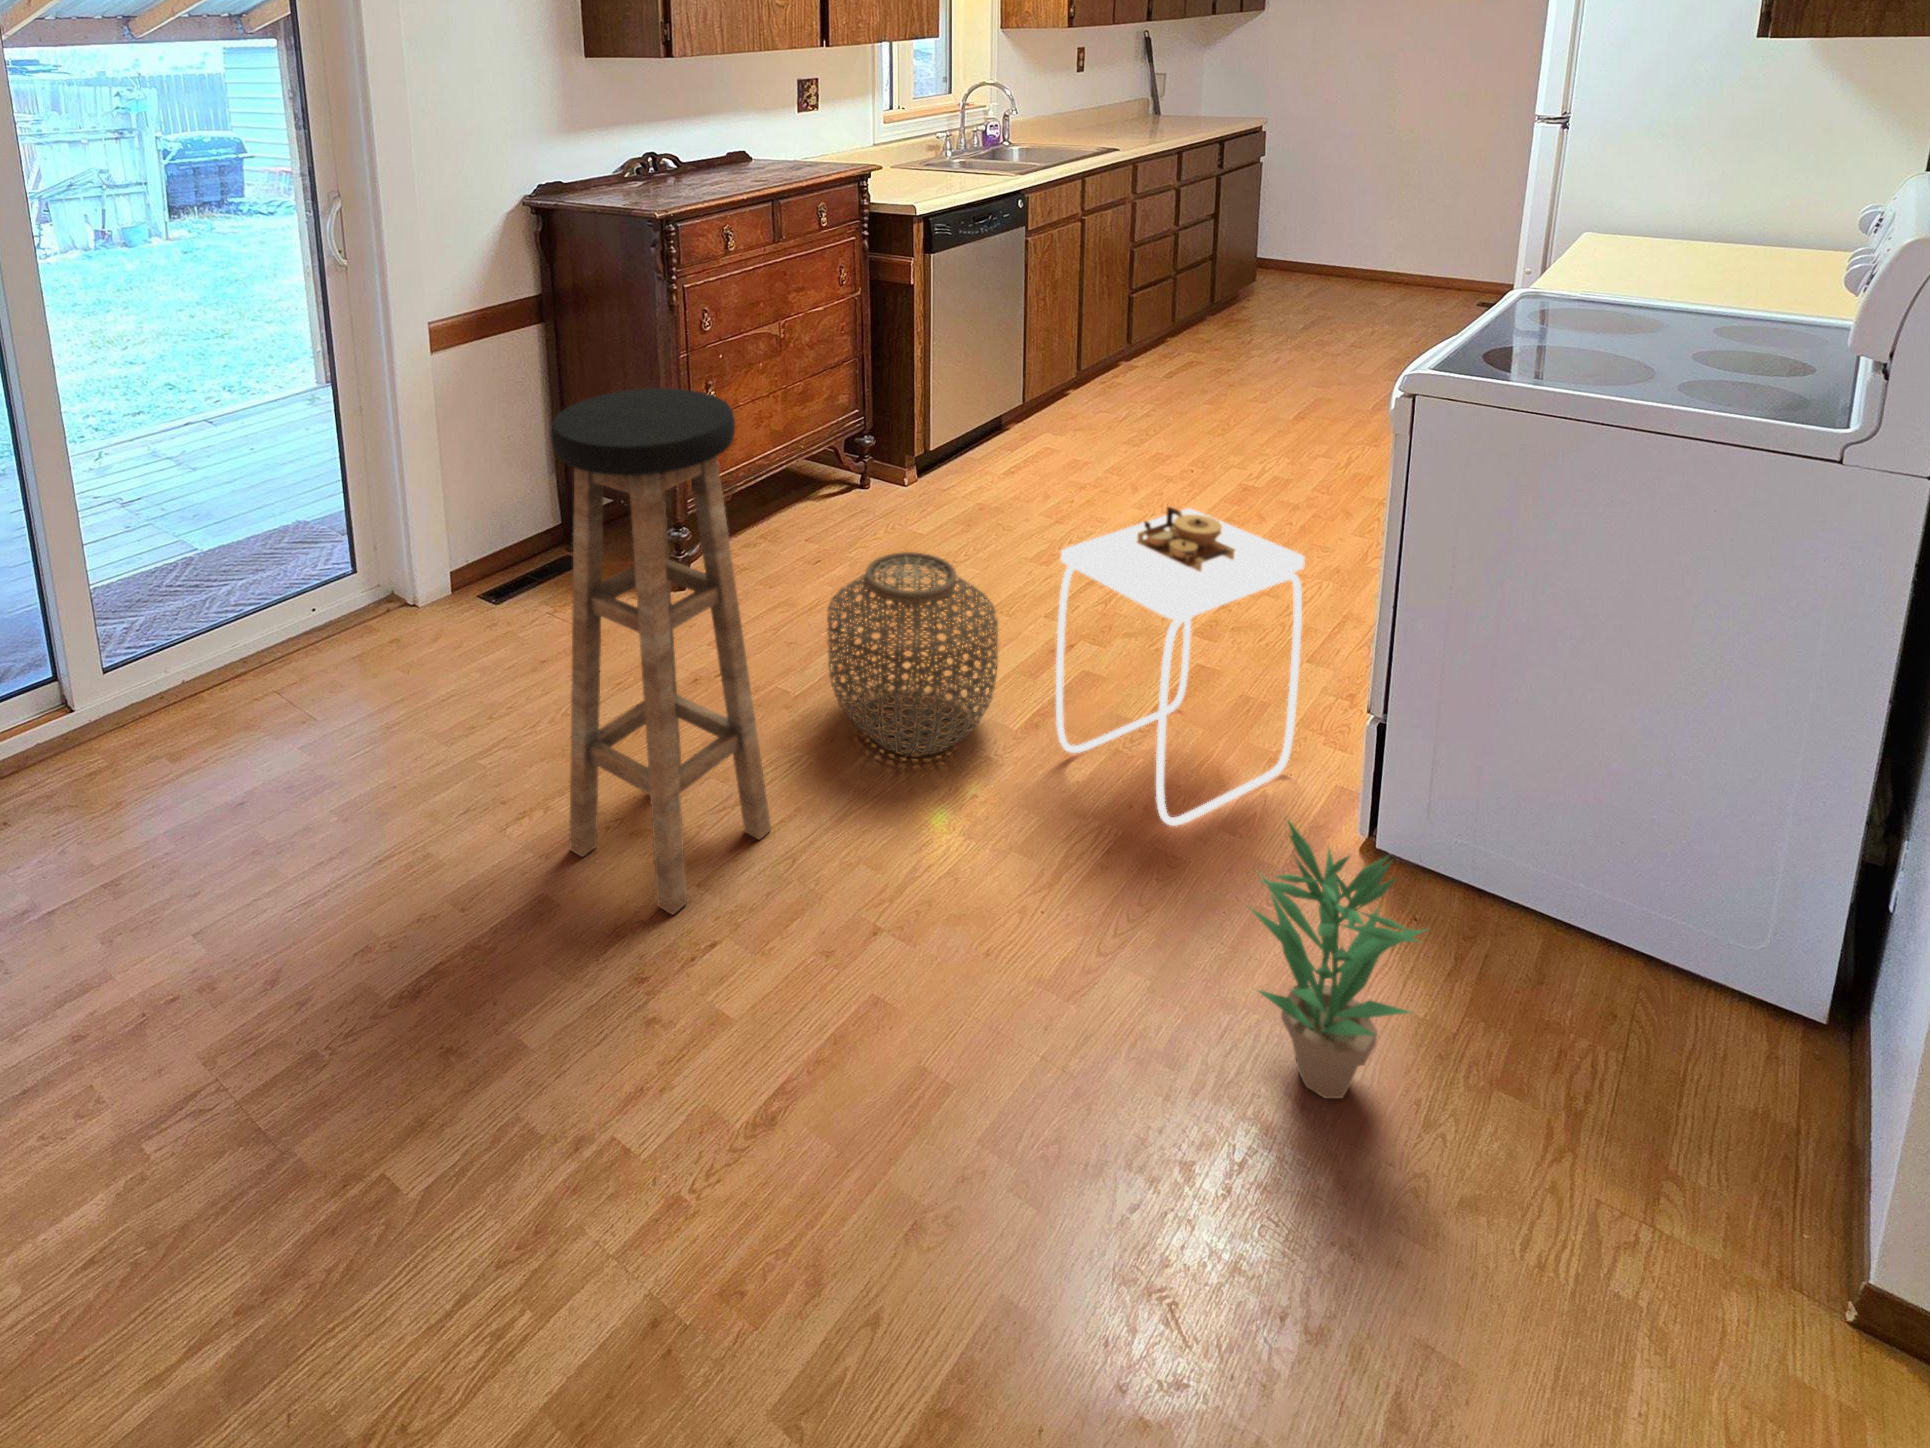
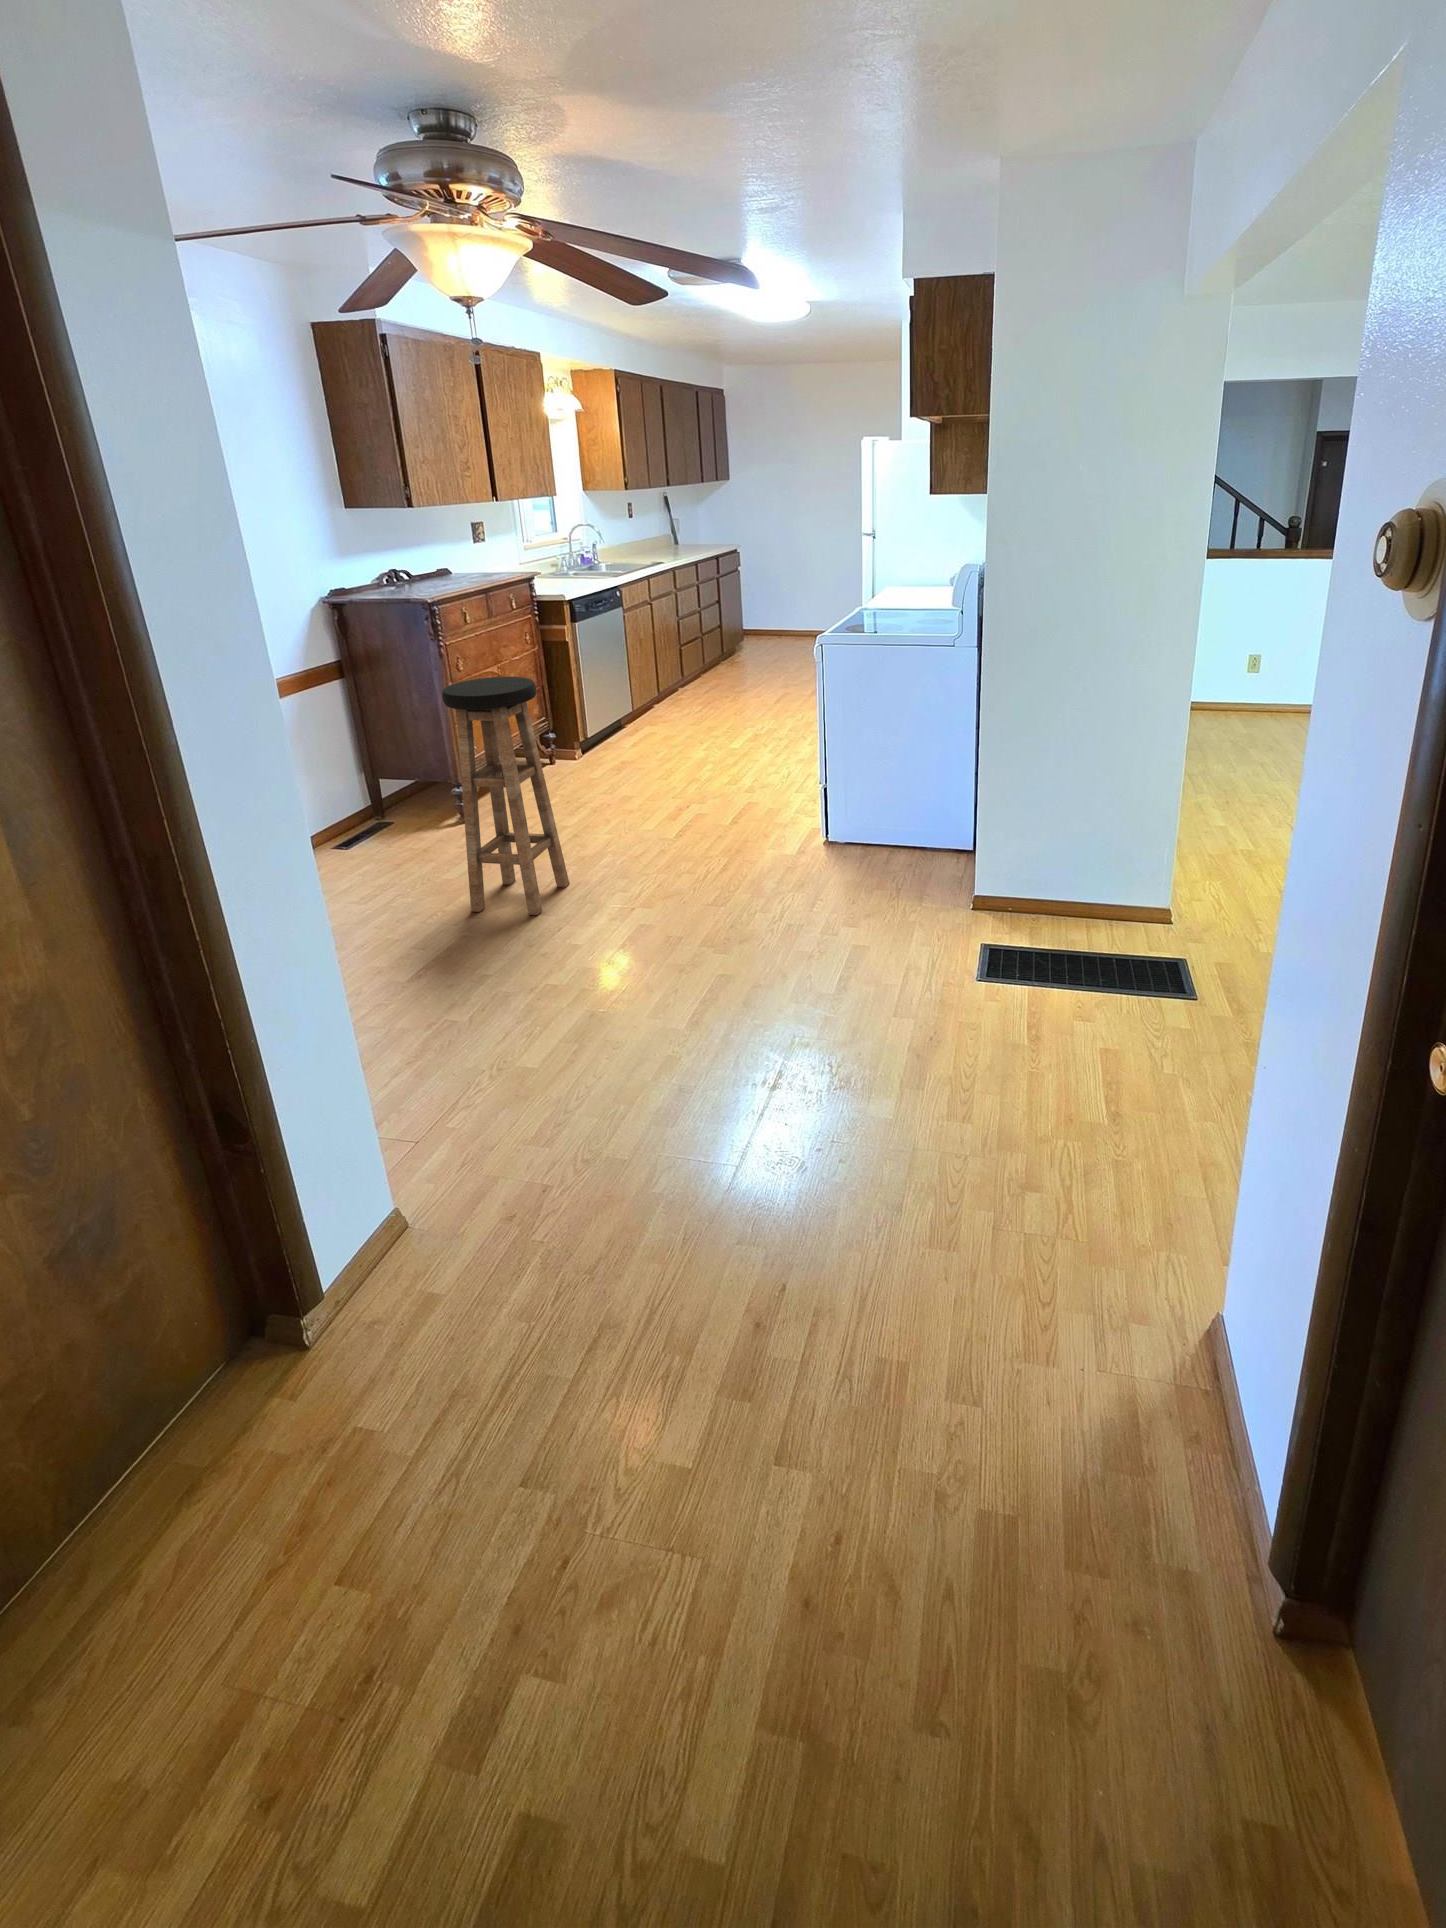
side table: present [1056,507,1305,826] -> none [682,714,784,843]
woven basket: present [827,552,998,755] -> none [573,757,659,849]
potted plant: present [1251,819,1425,1099] -> none [772,792,830,891]

